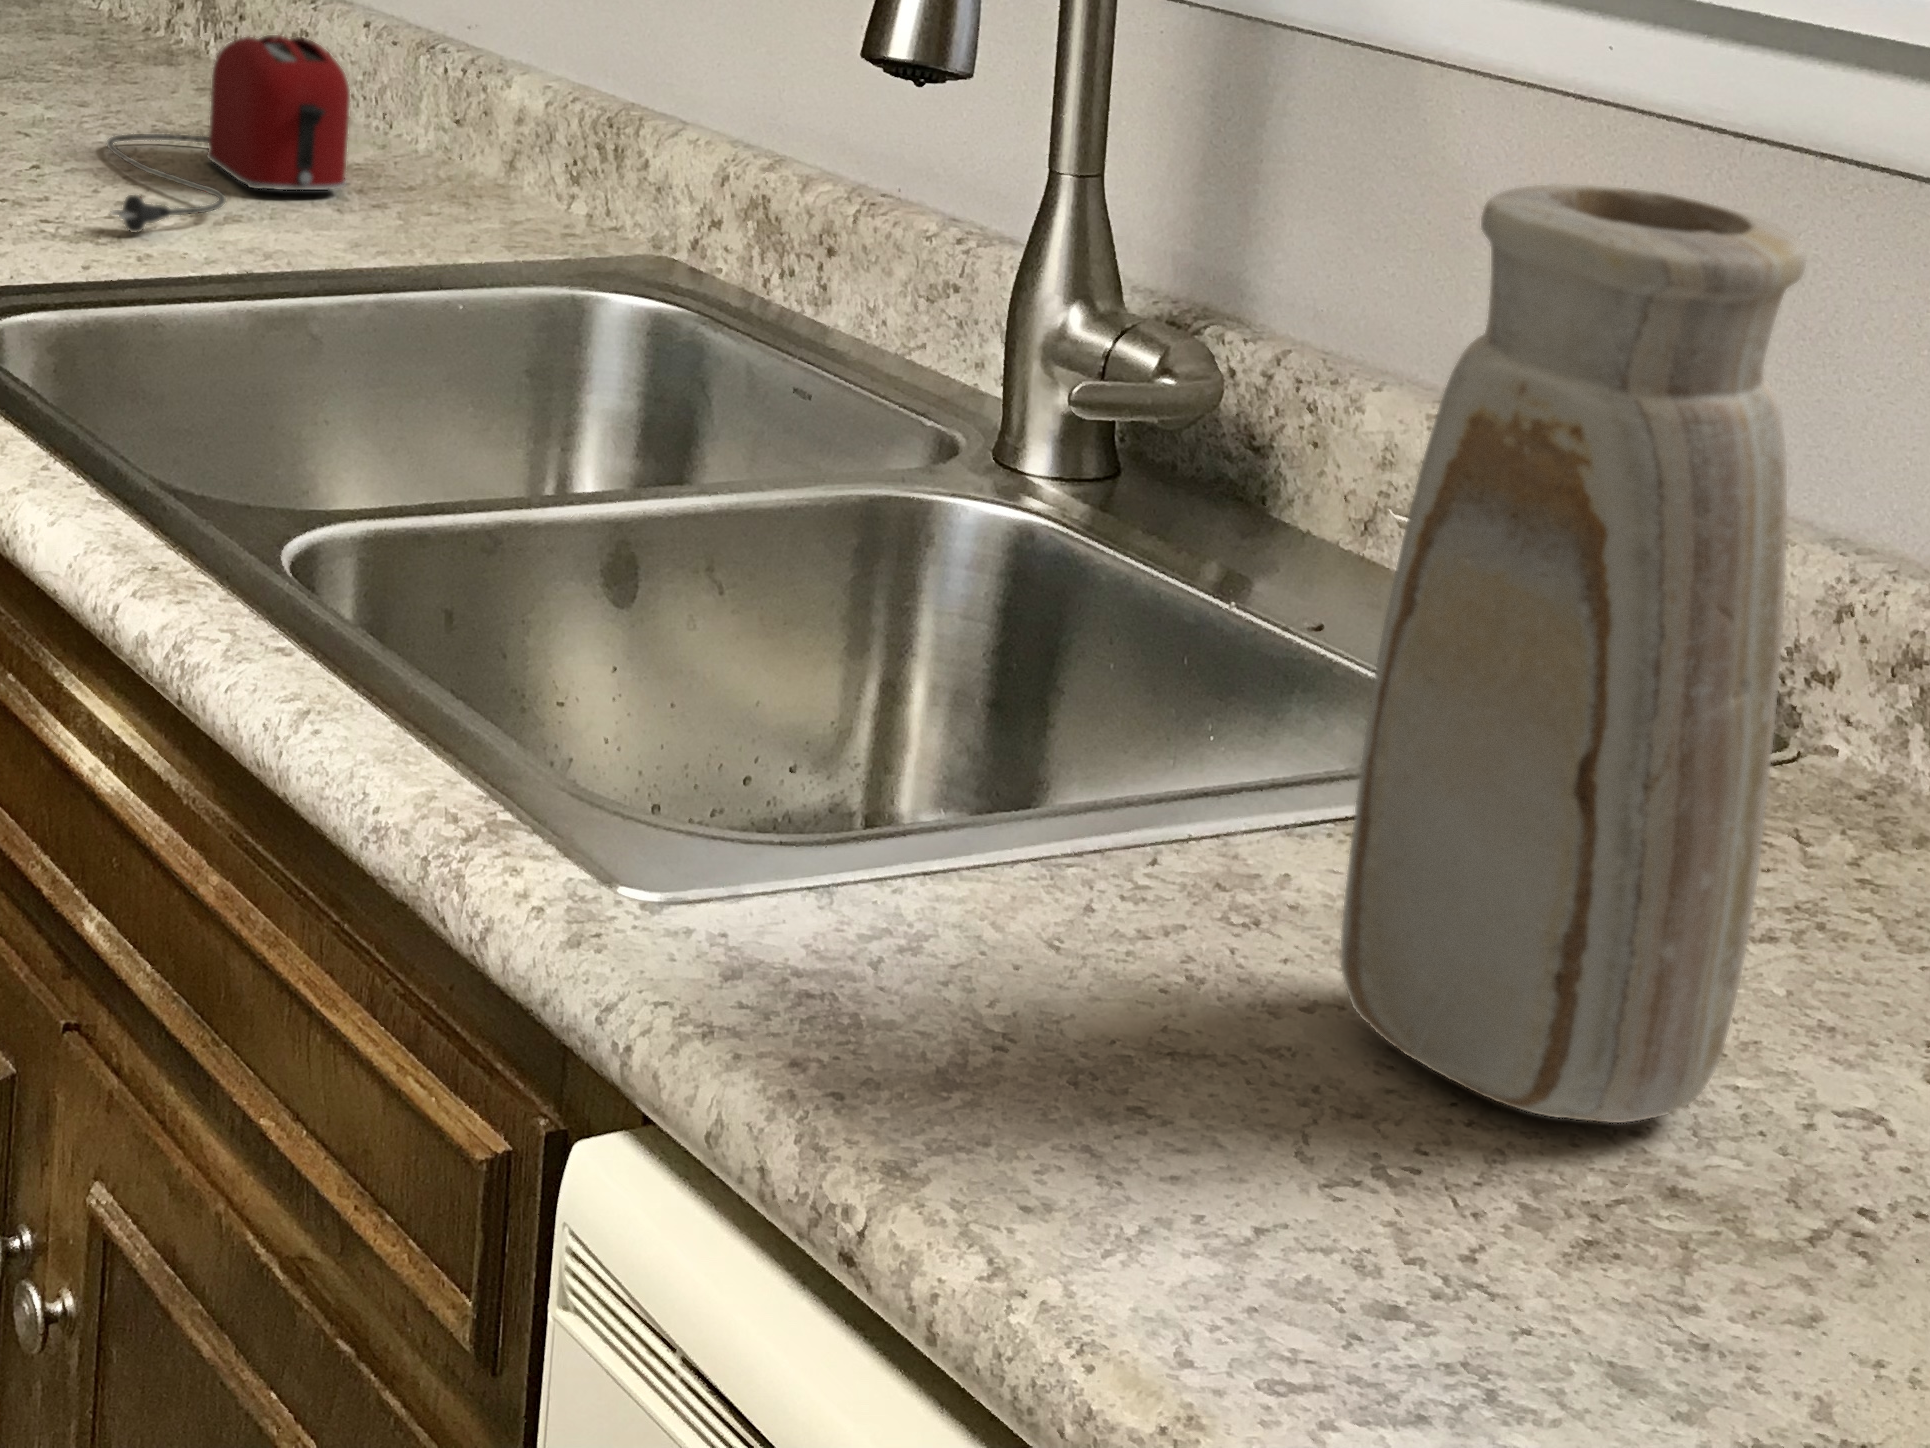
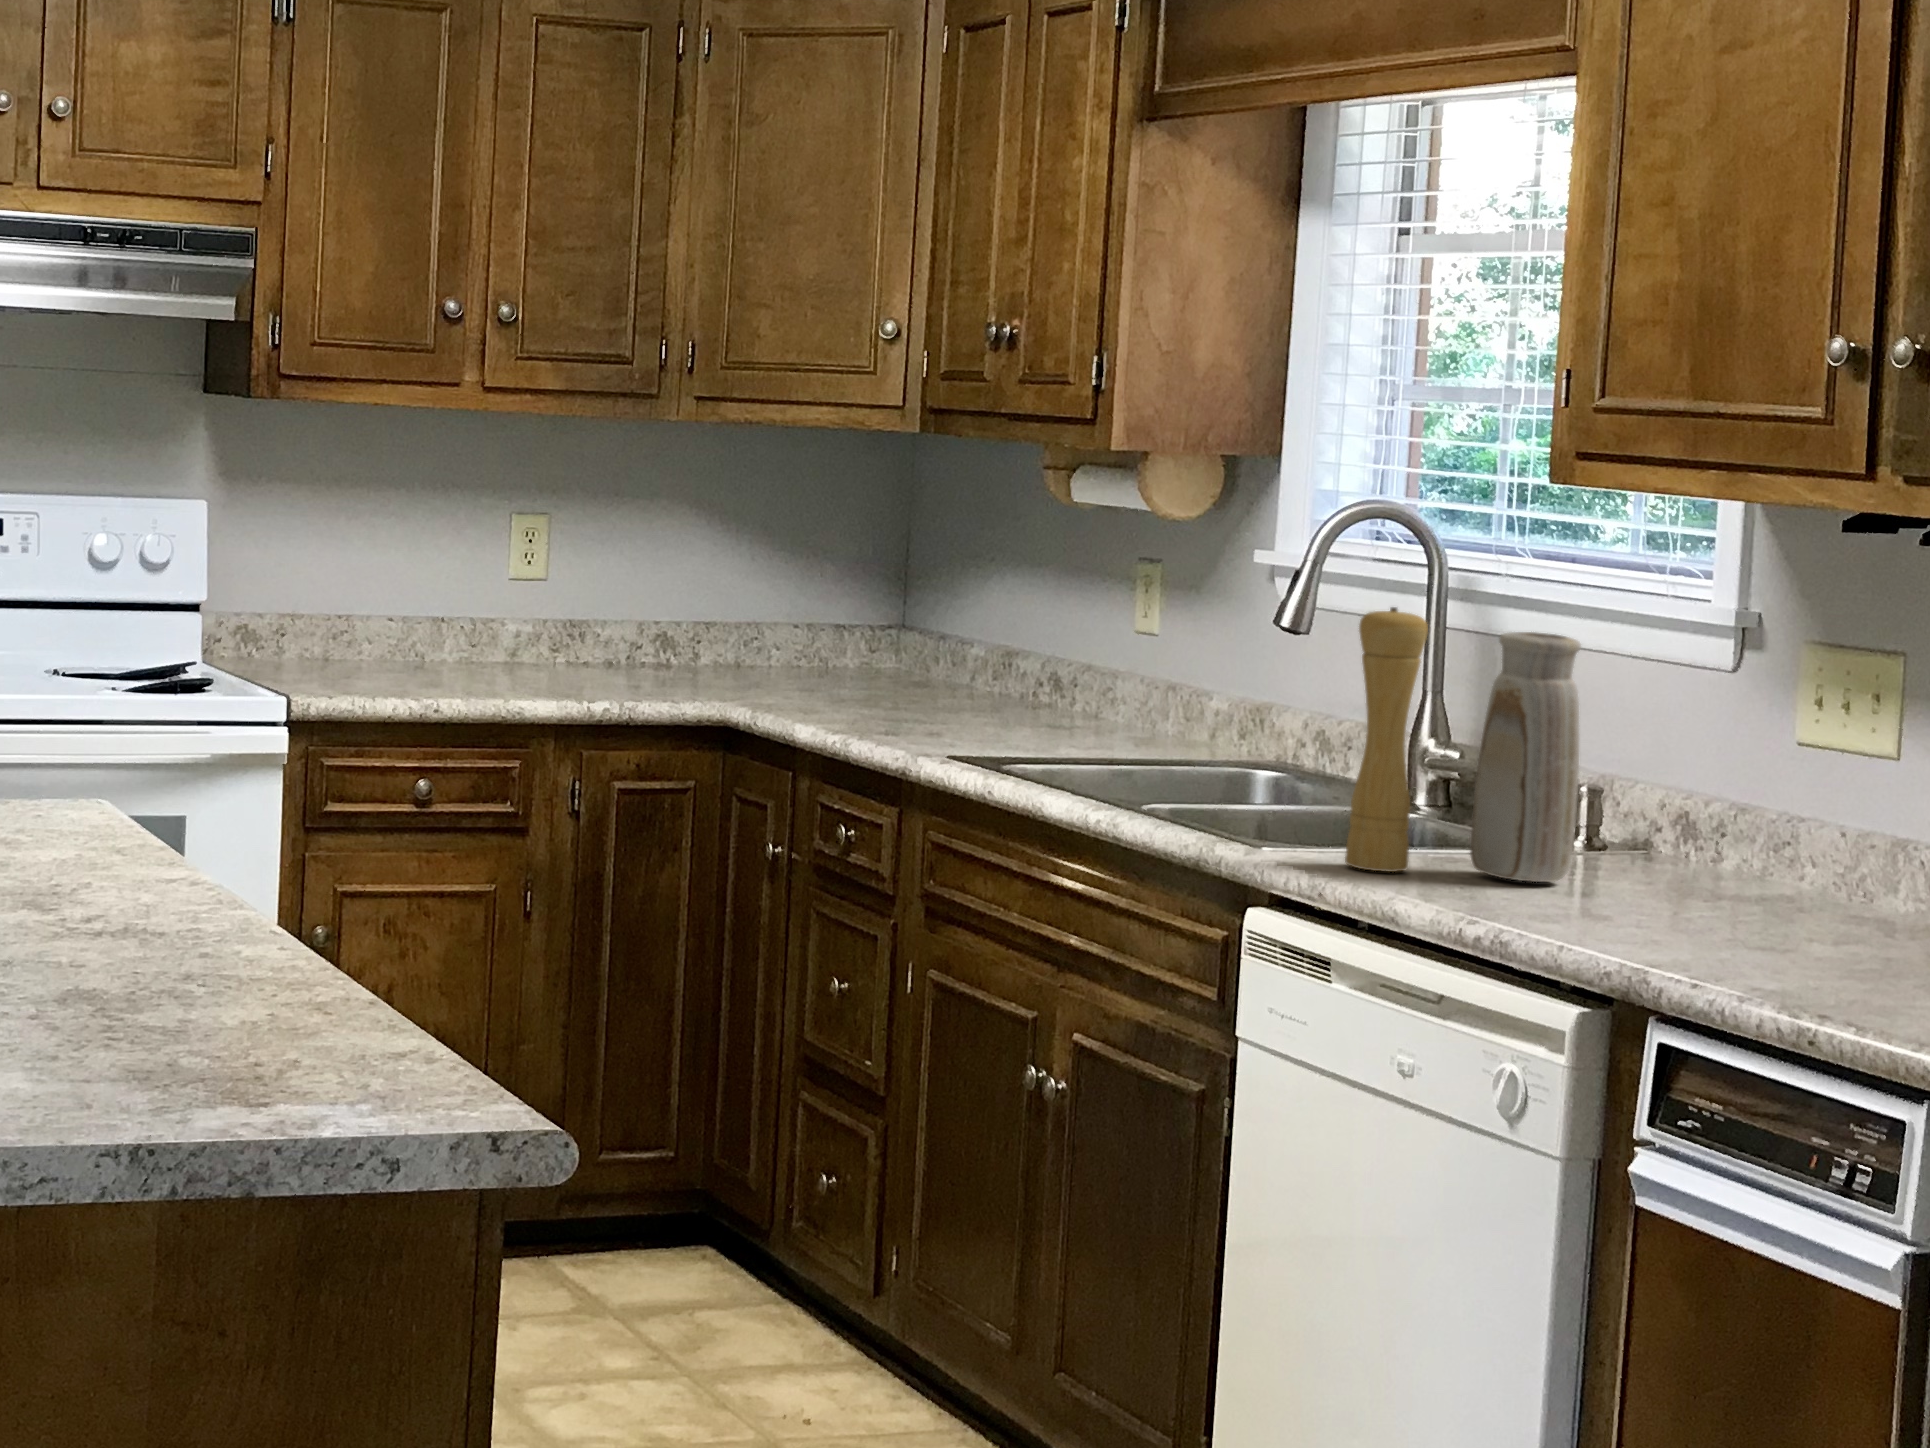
toaster: present [107,35,350,232] -> none [1025,676,1140,749]
pepper mill: none [896,99,1221,1054] -> present [1345,607,1428,872]

